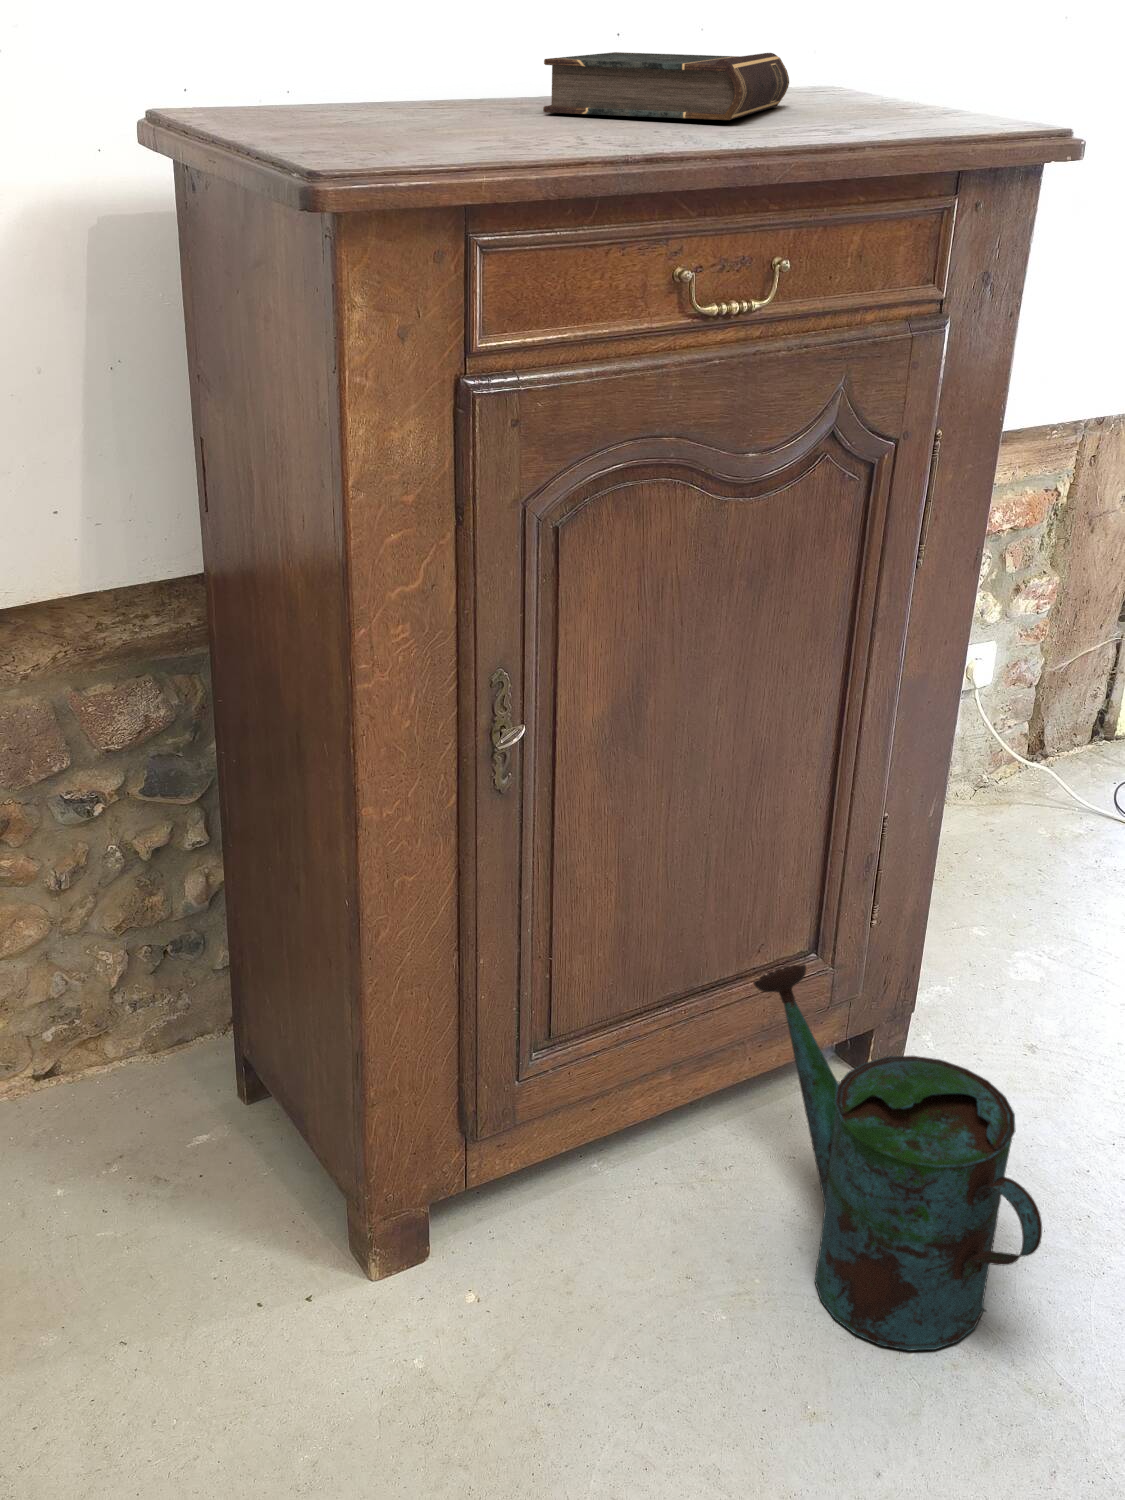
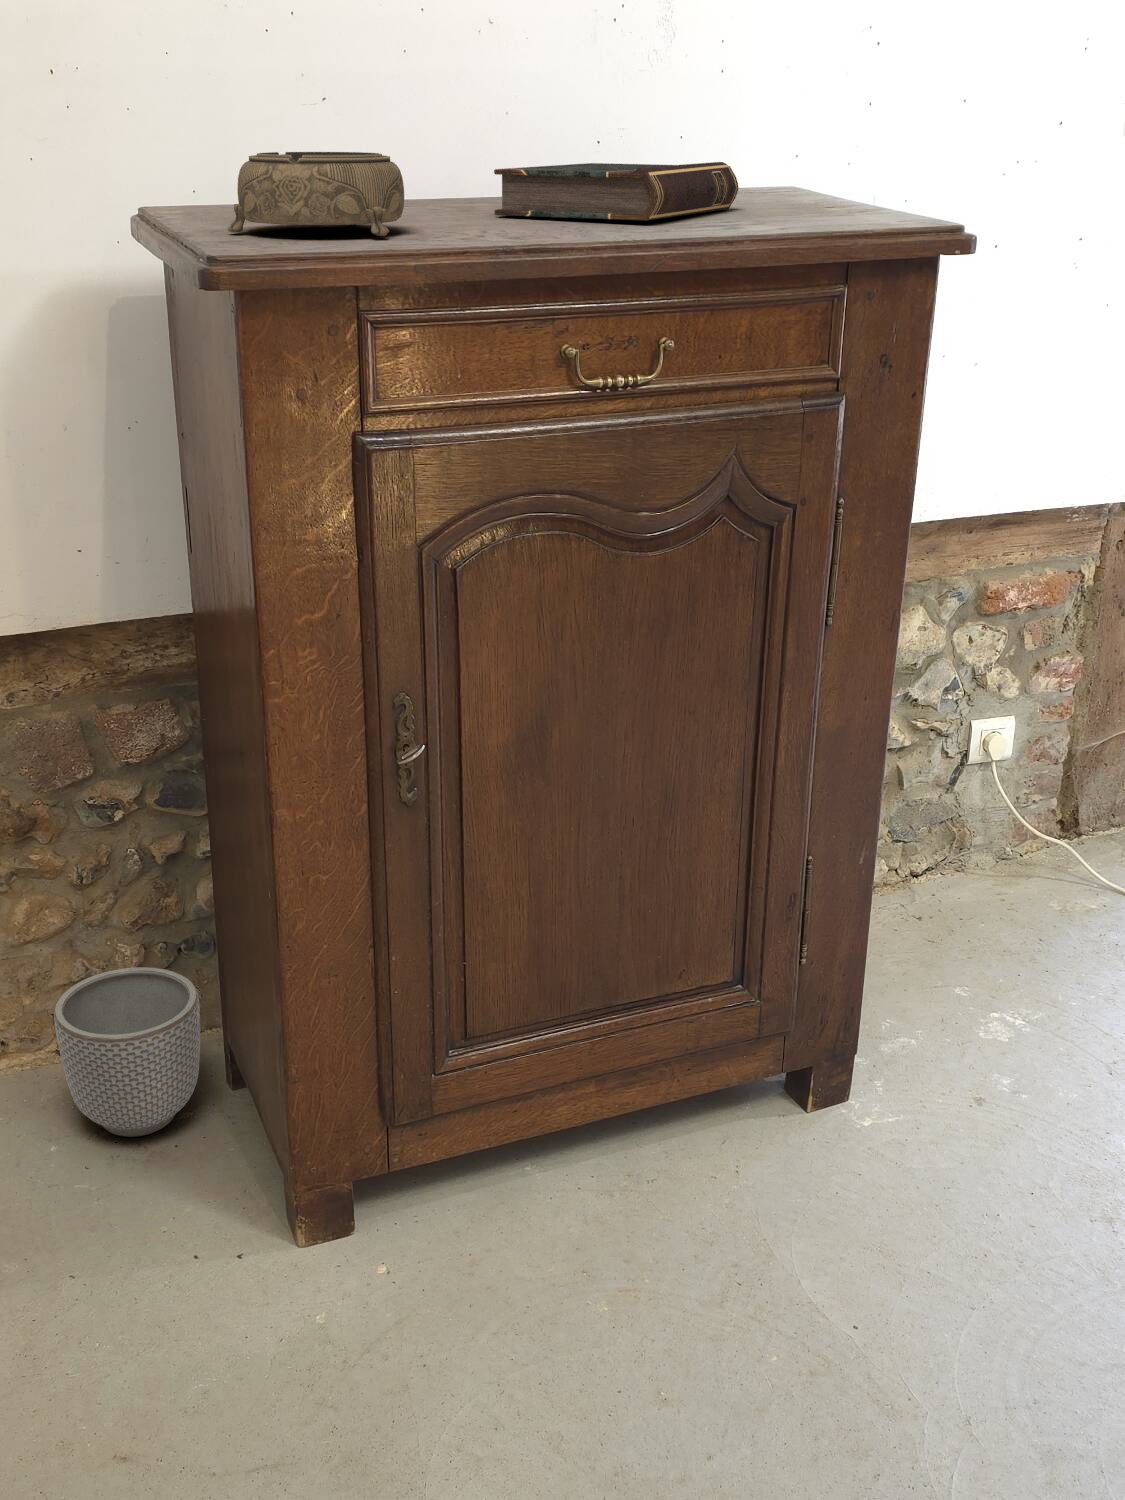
decorative bowl: none [279,36,483,139] -> present [228,152,404,236]
watering can: present [753,964,1042,1351] -> none [666,986,874,1351]
planter: none [54,979,219,1172] -> present [54,967,200,1137]

